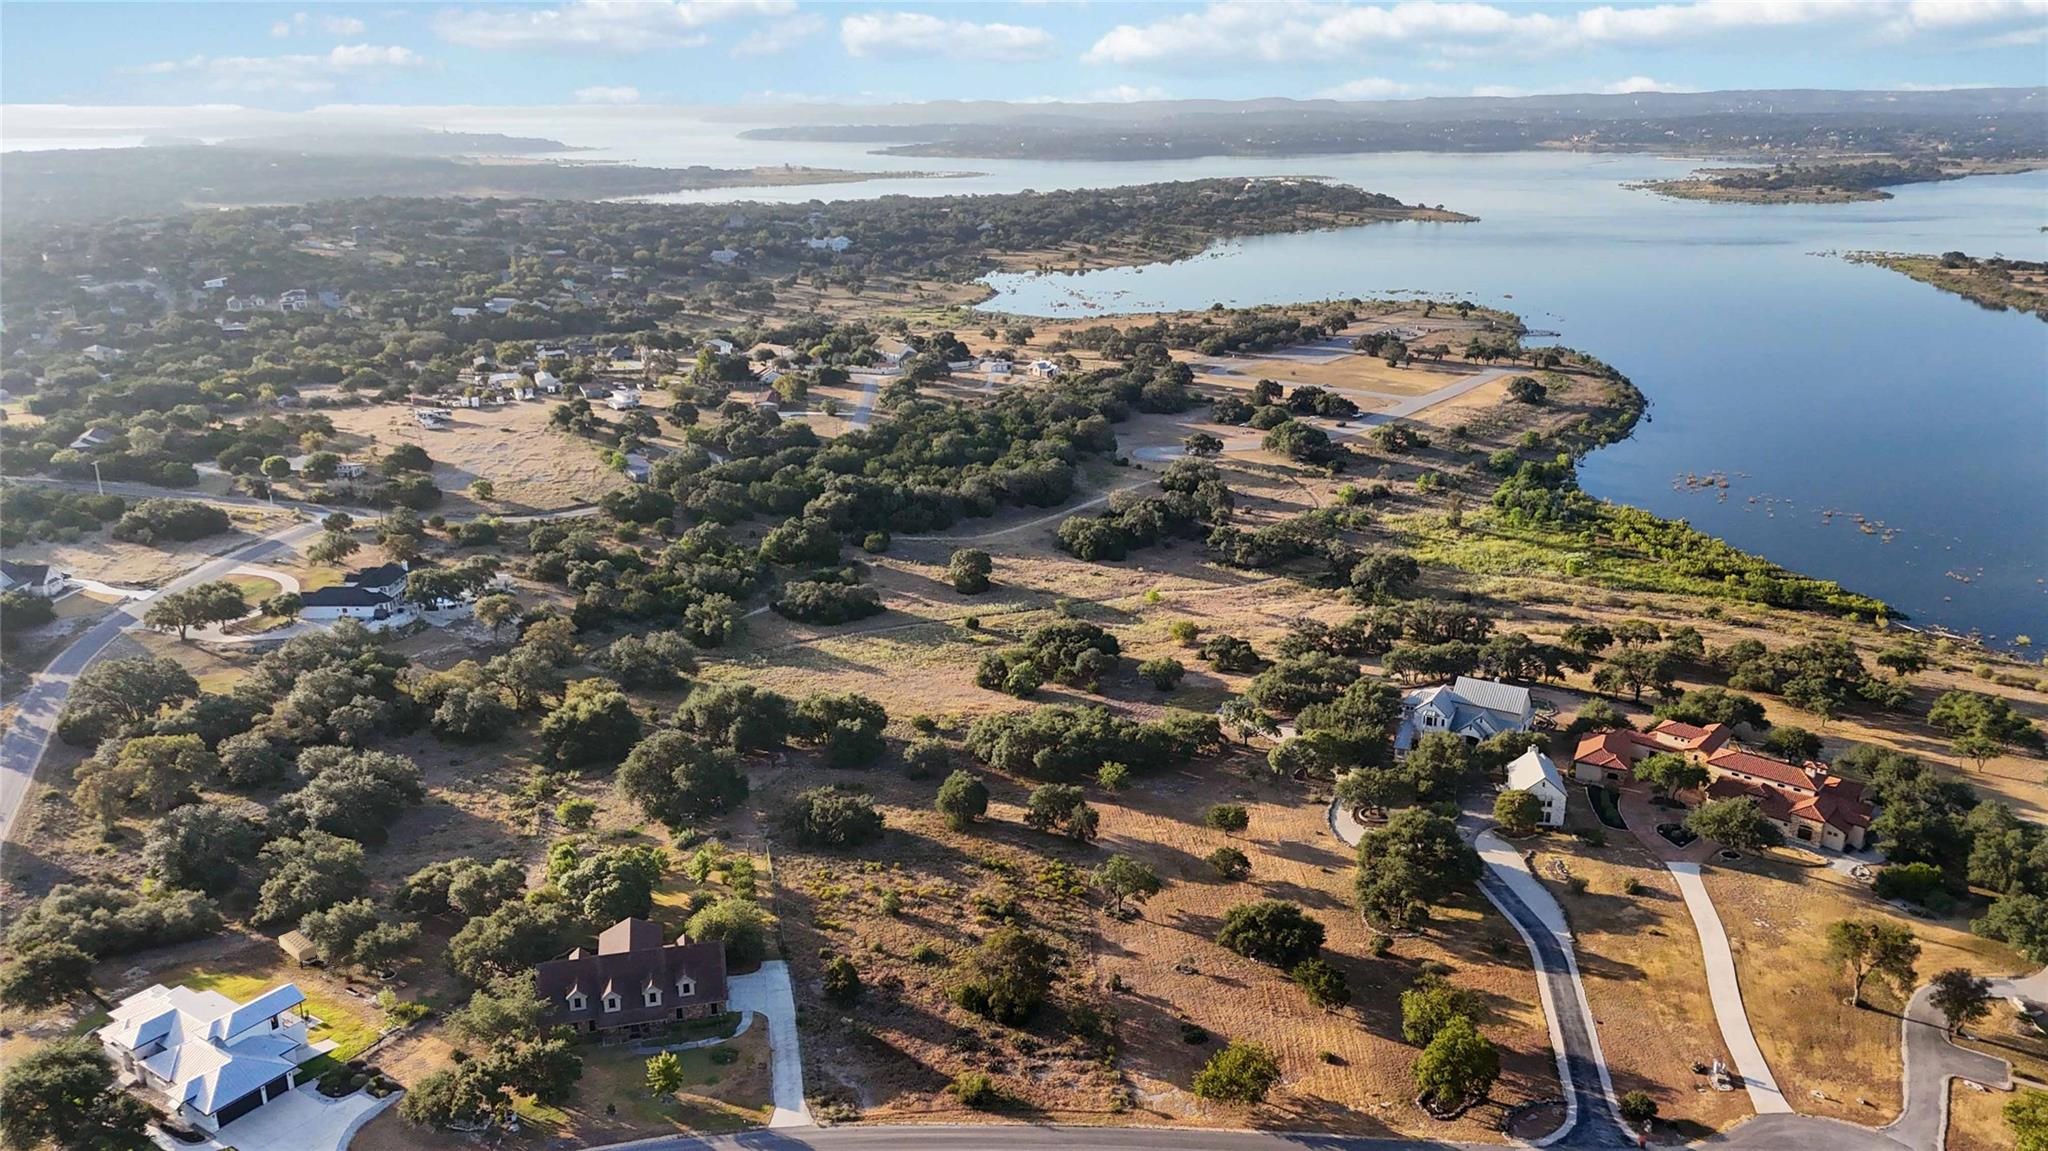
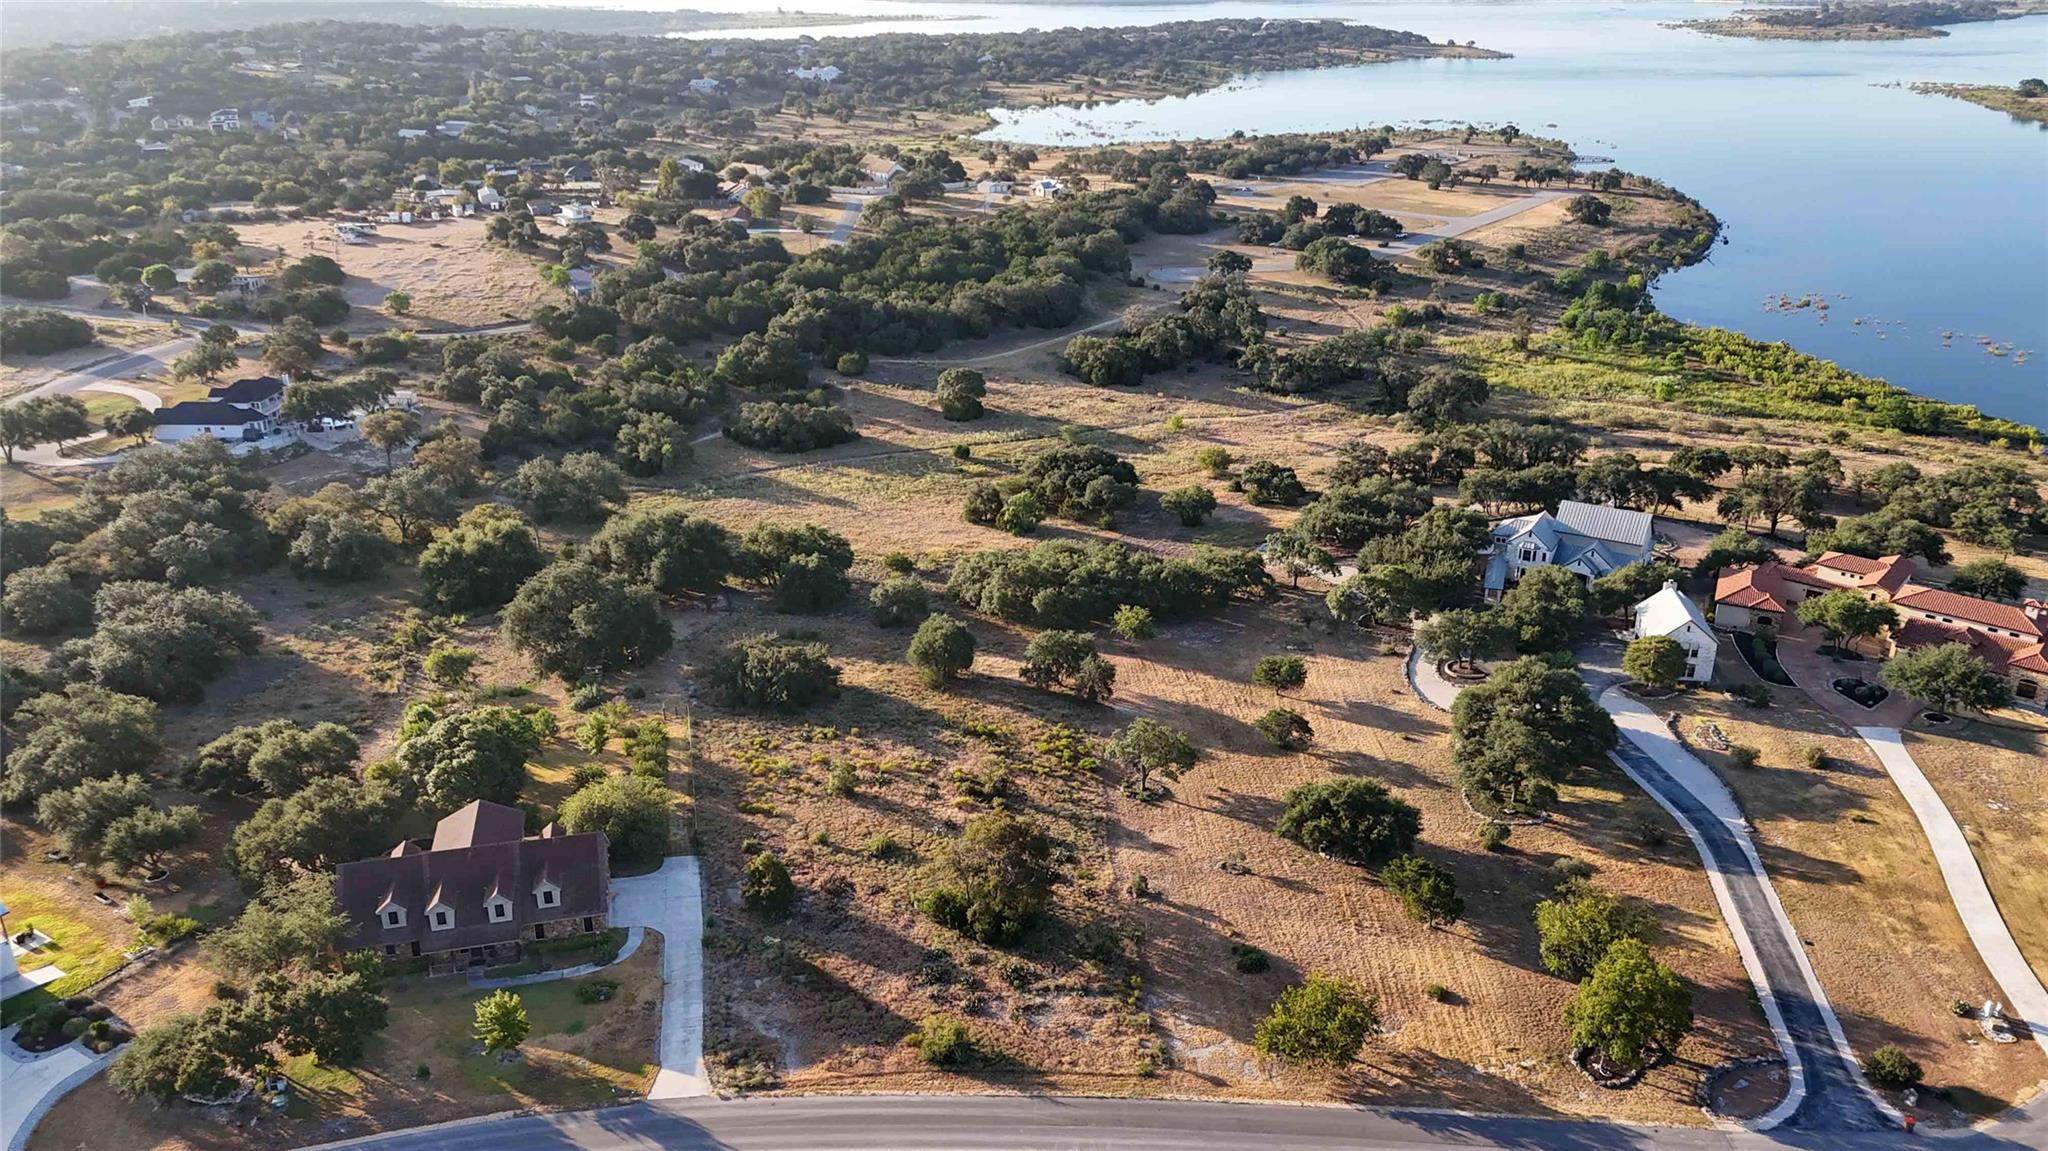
bench: present [278,930,319,970] -> none [14,816,68,870]

